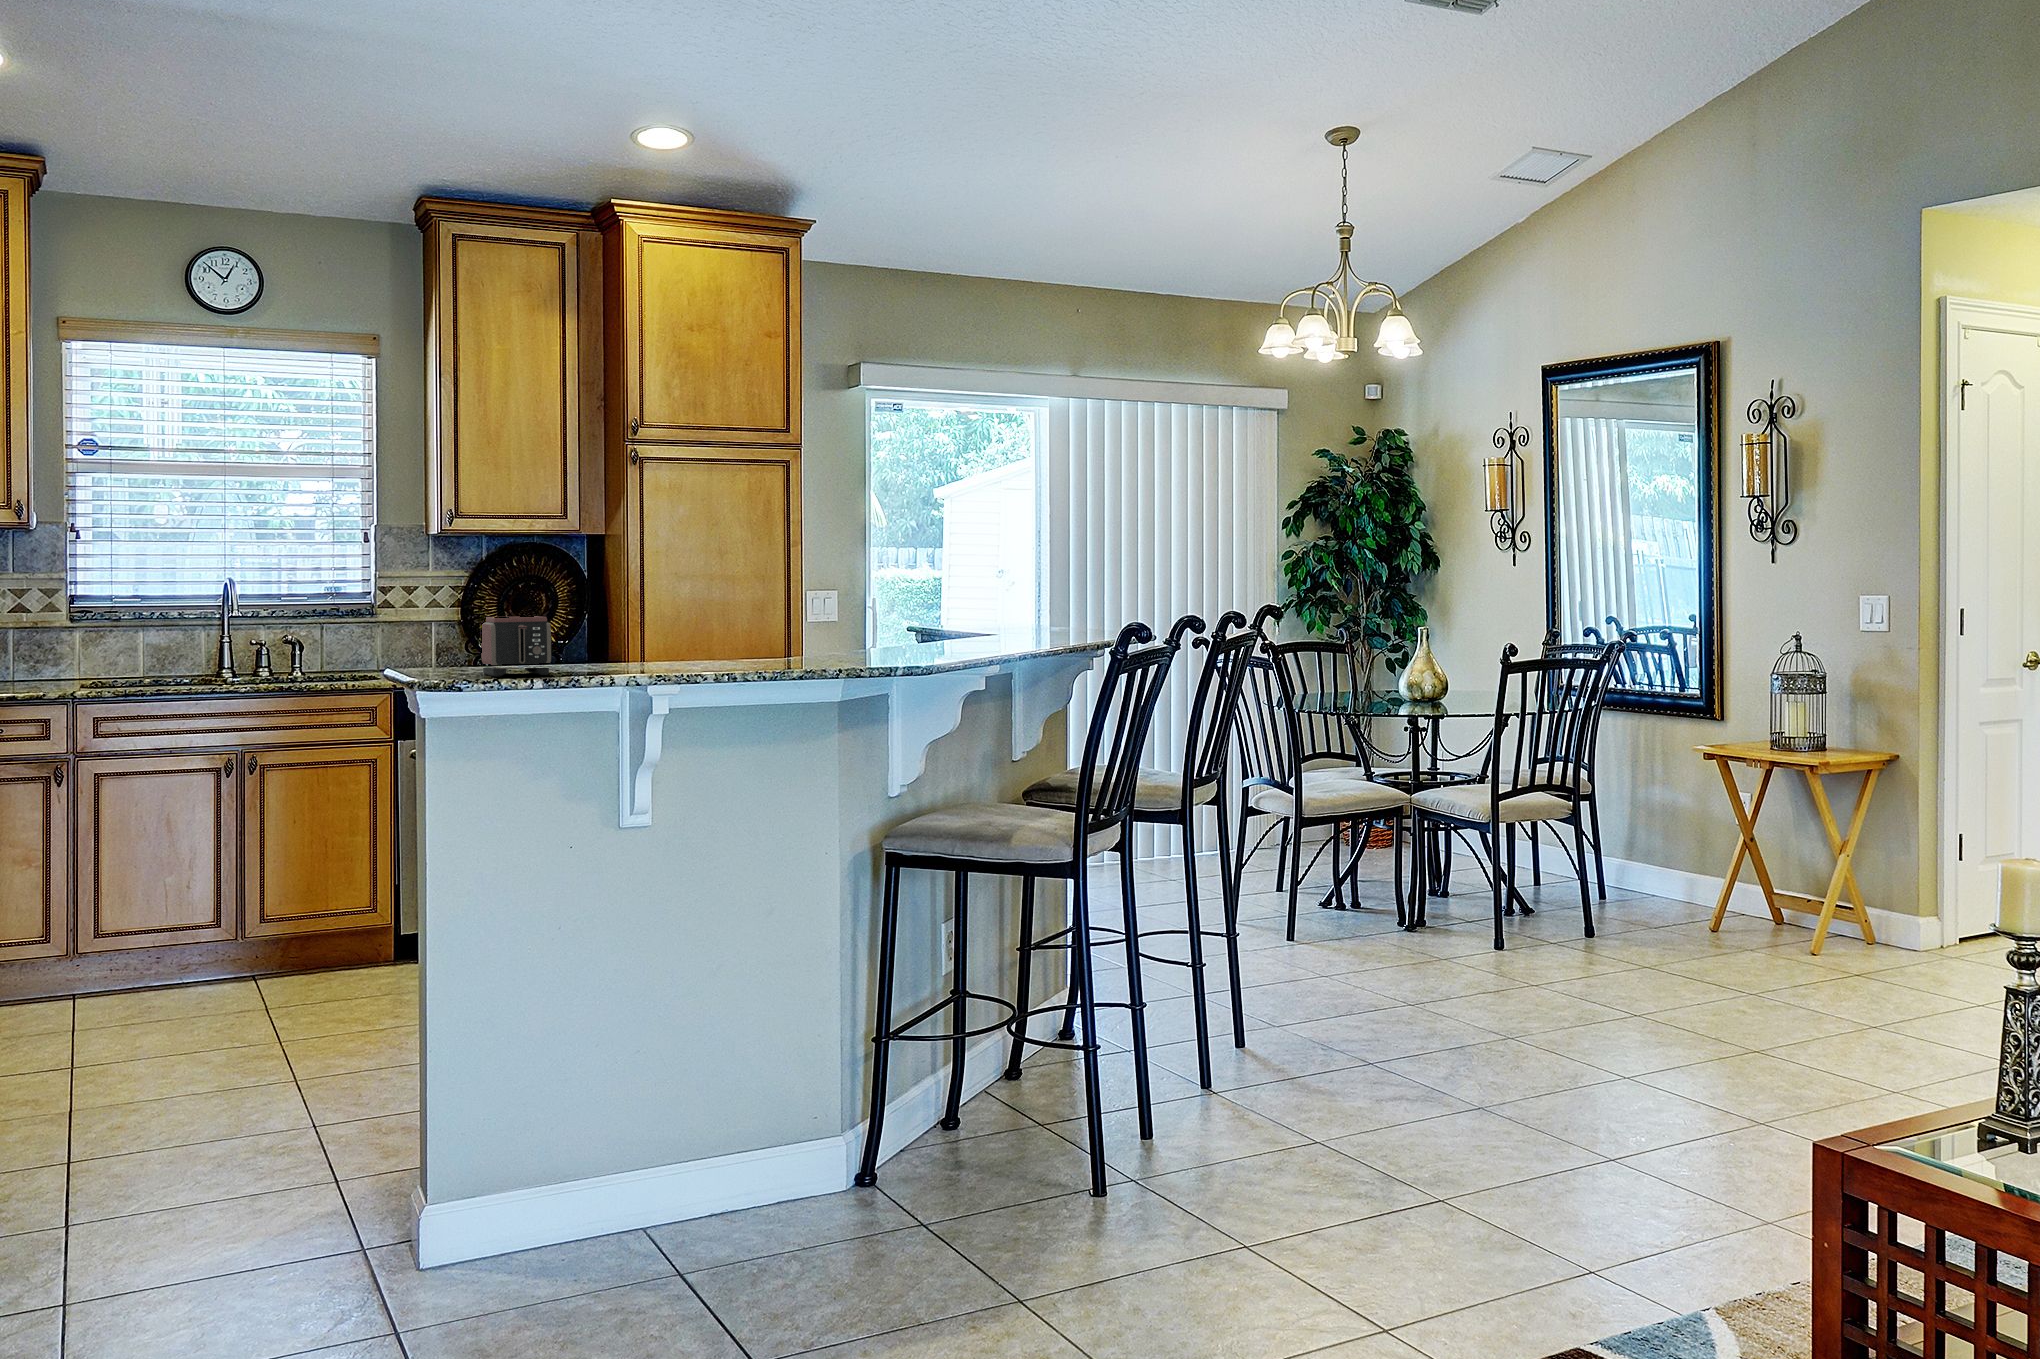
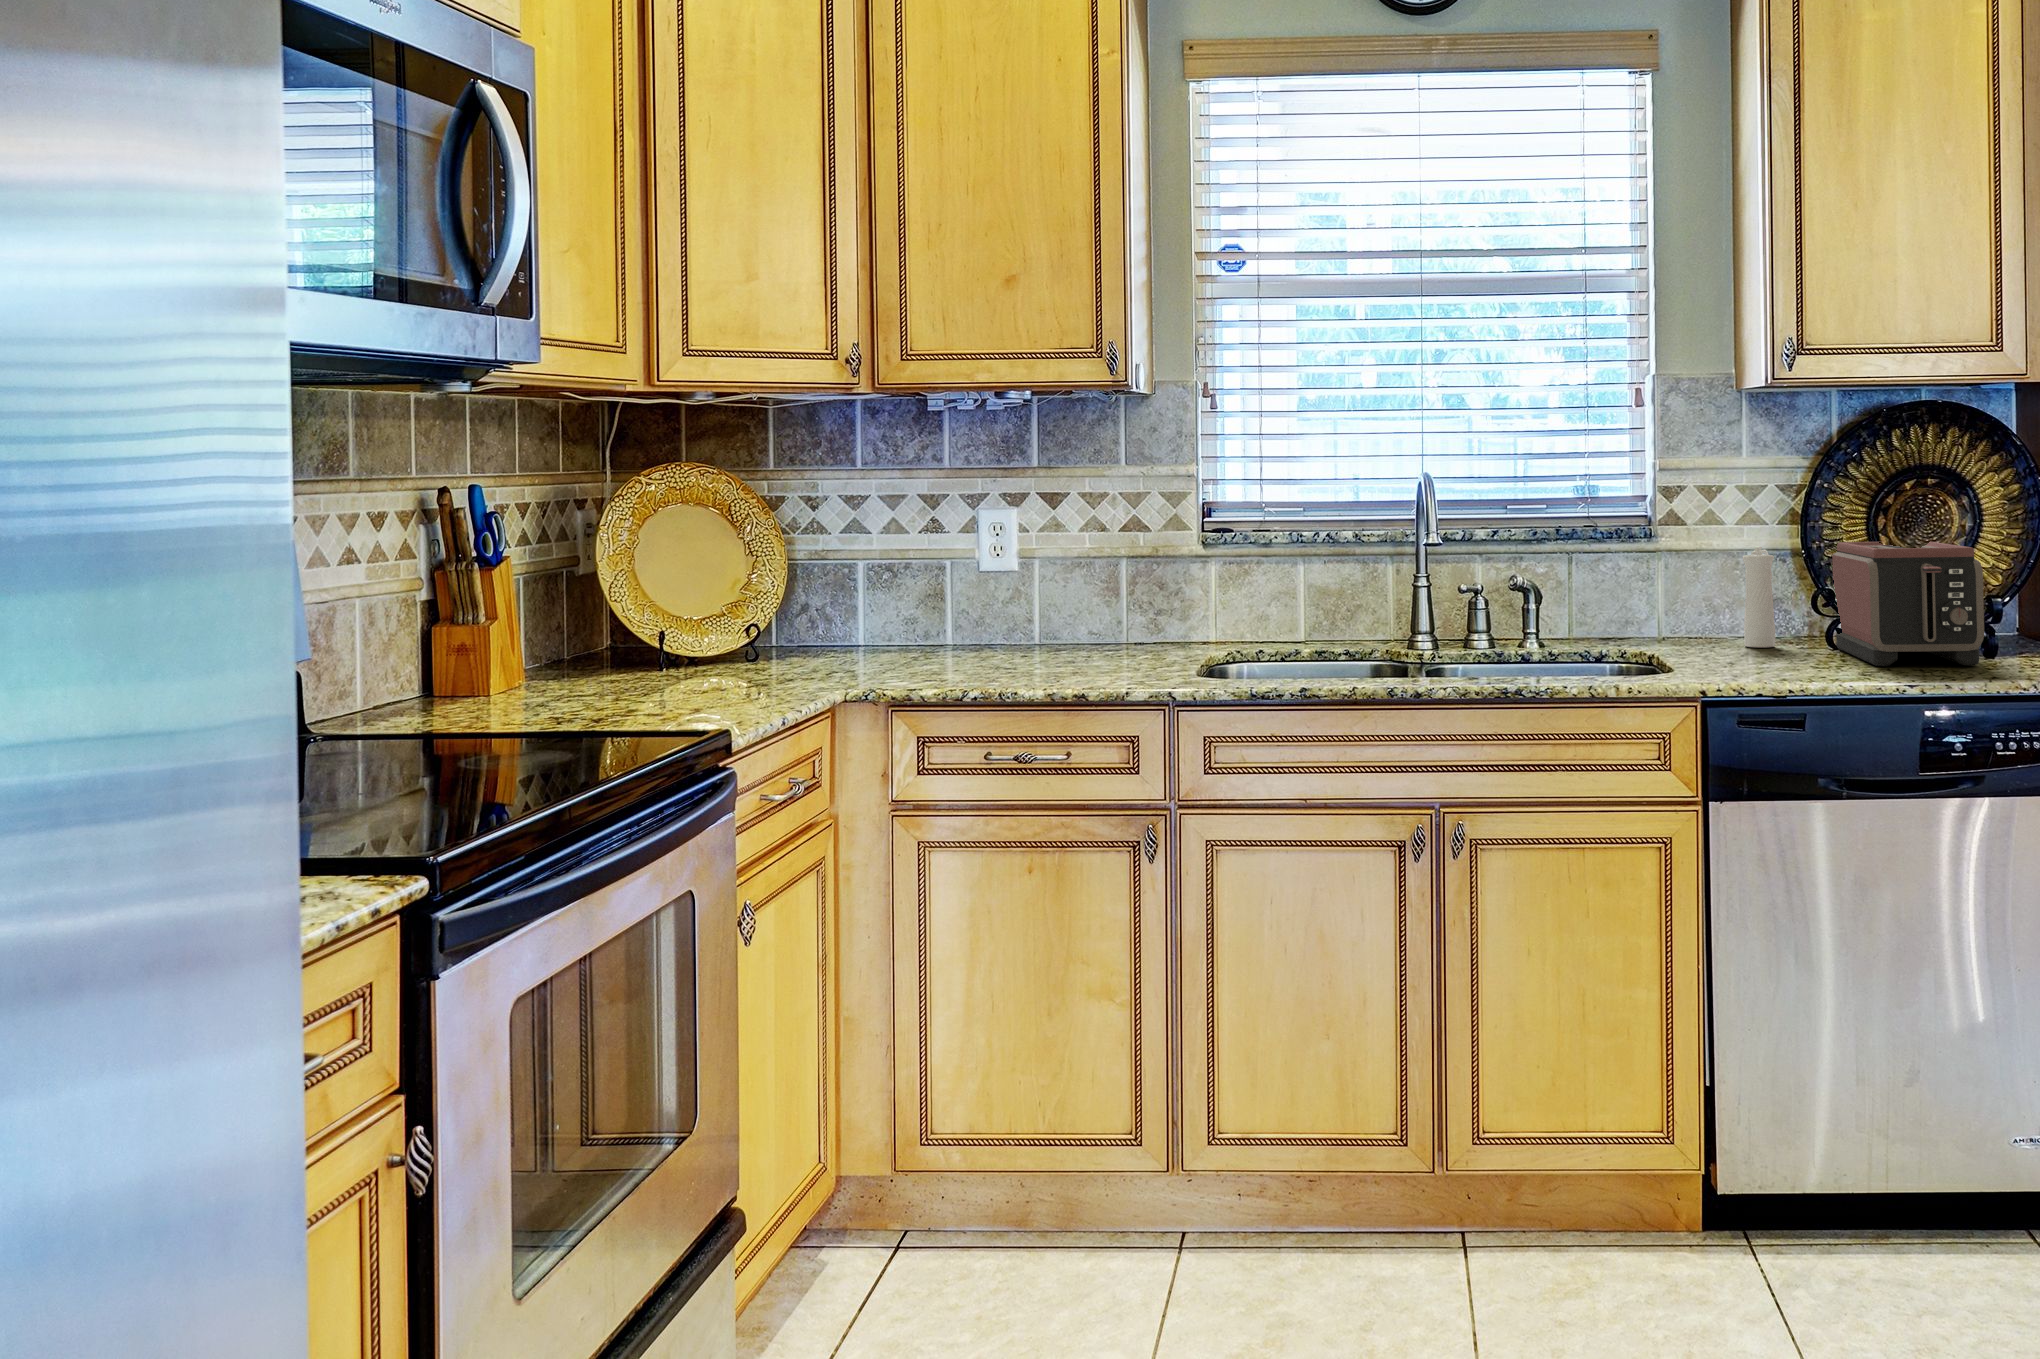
pepper mill: none [430,613,460,675] -> present [1742,546,1775,648]

